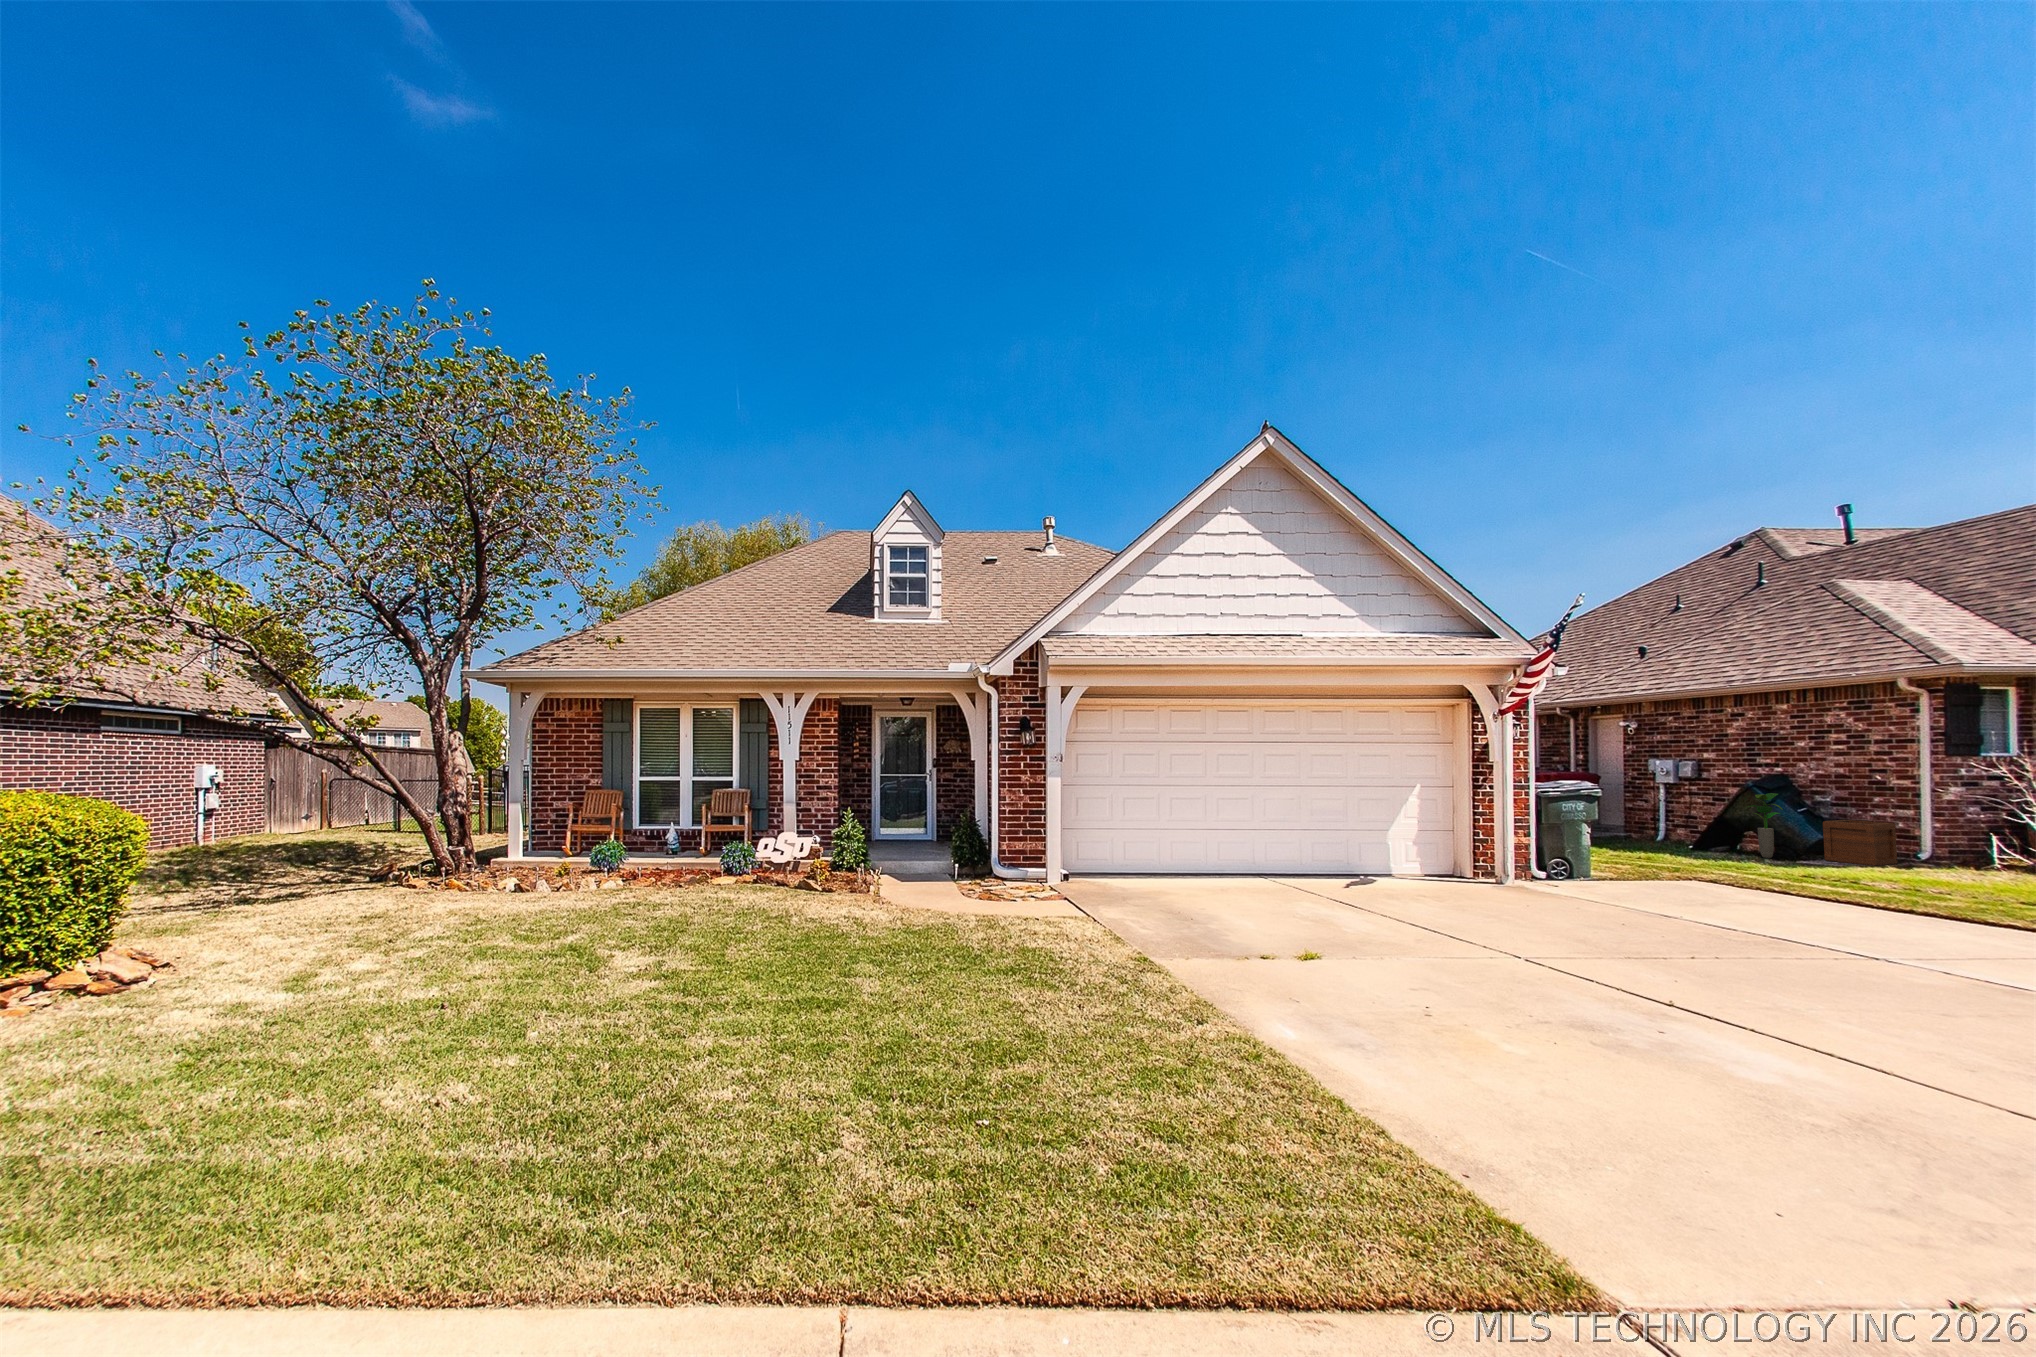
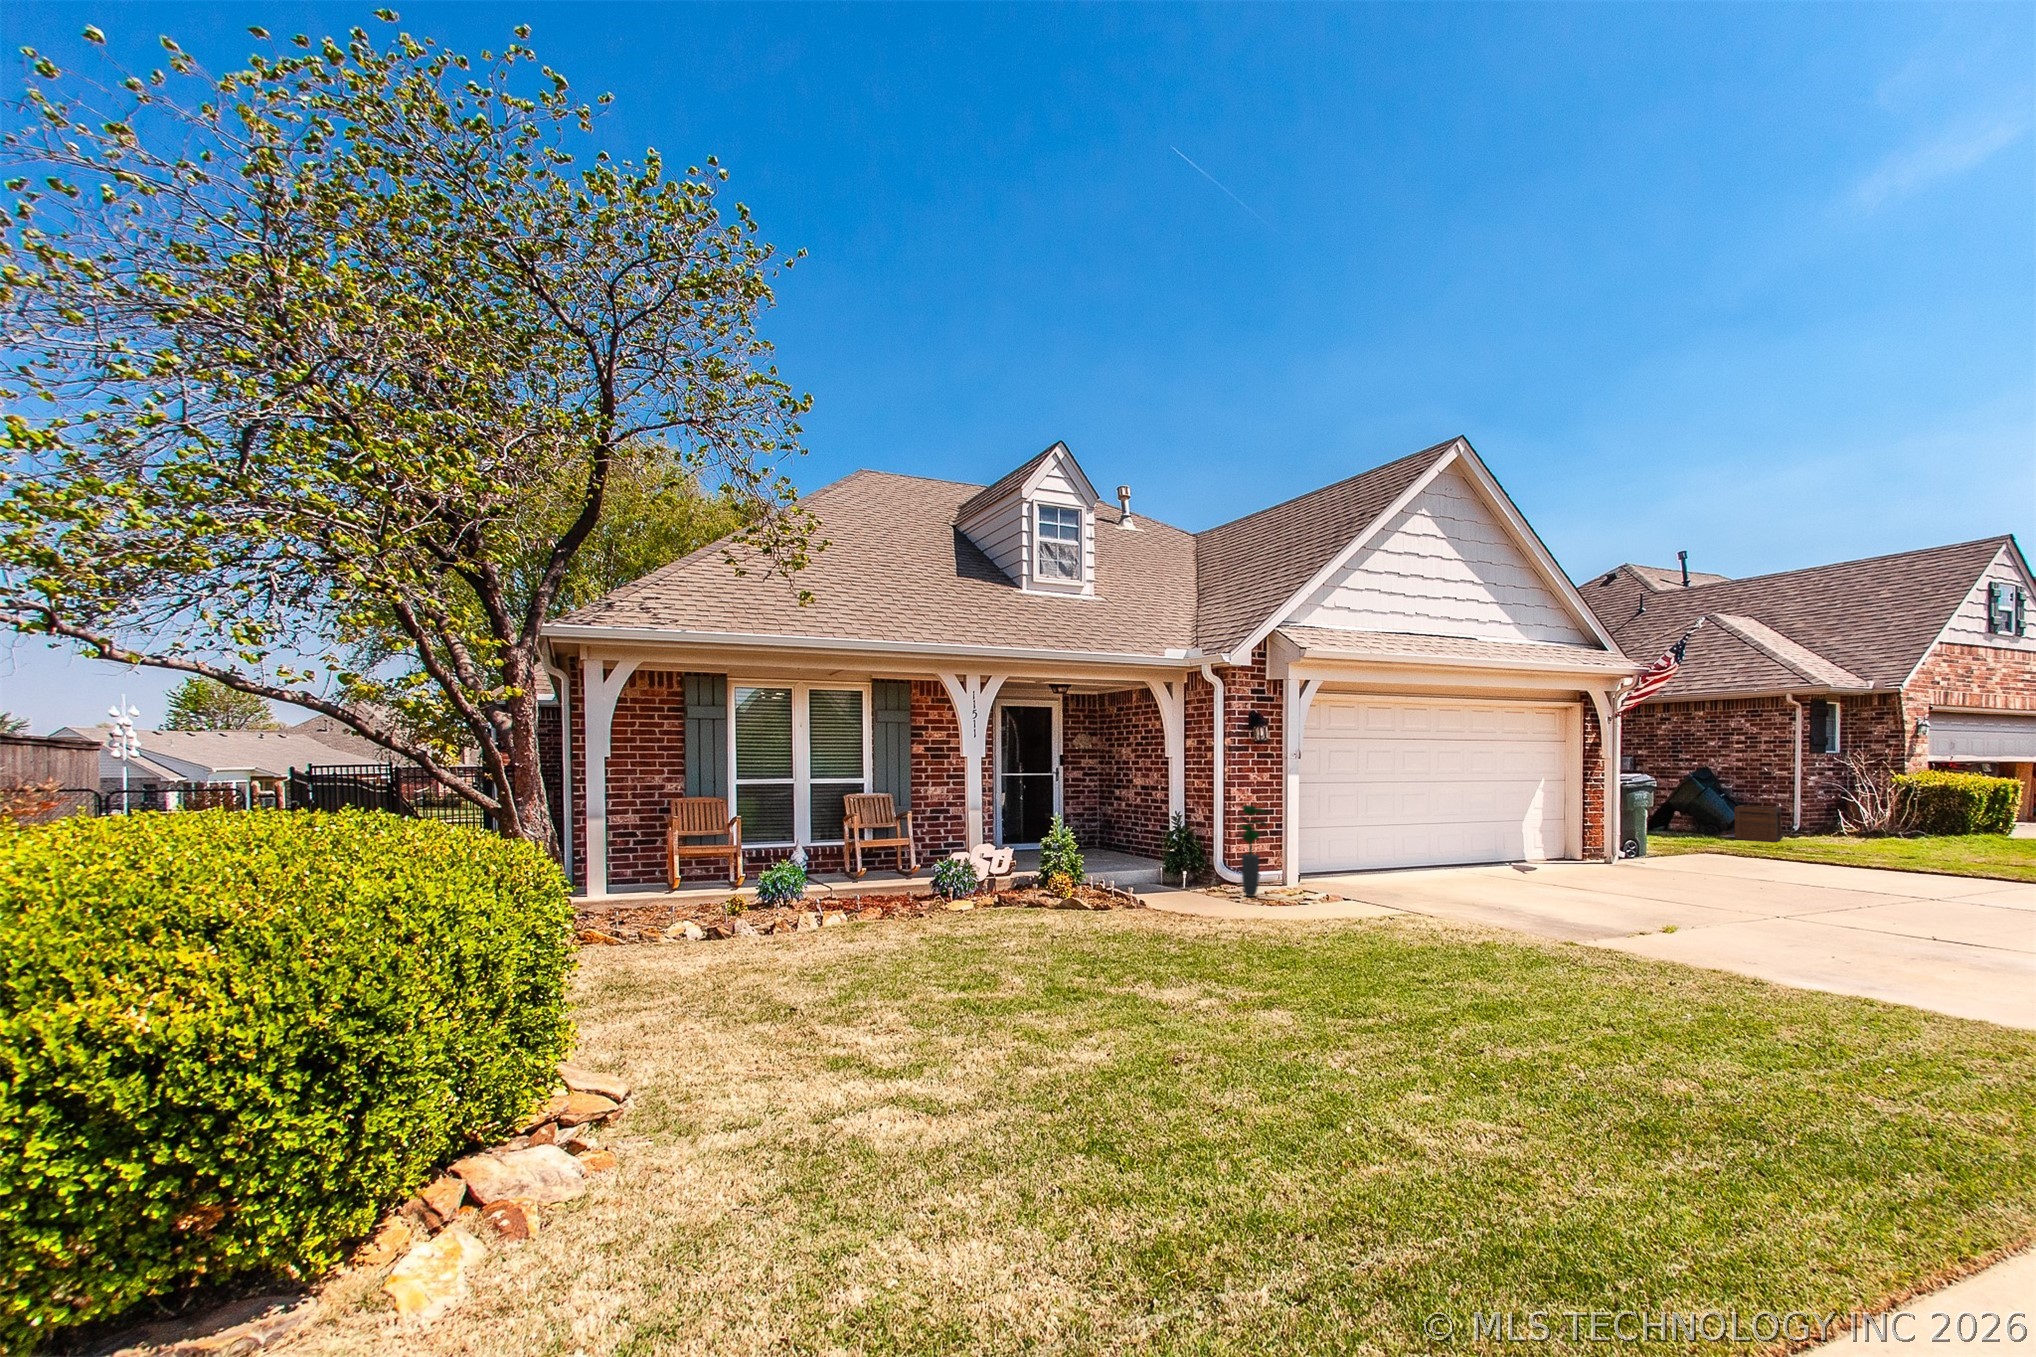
potted plant: present [1749,793,1783,858] -> present [1239,805,1267,897]

